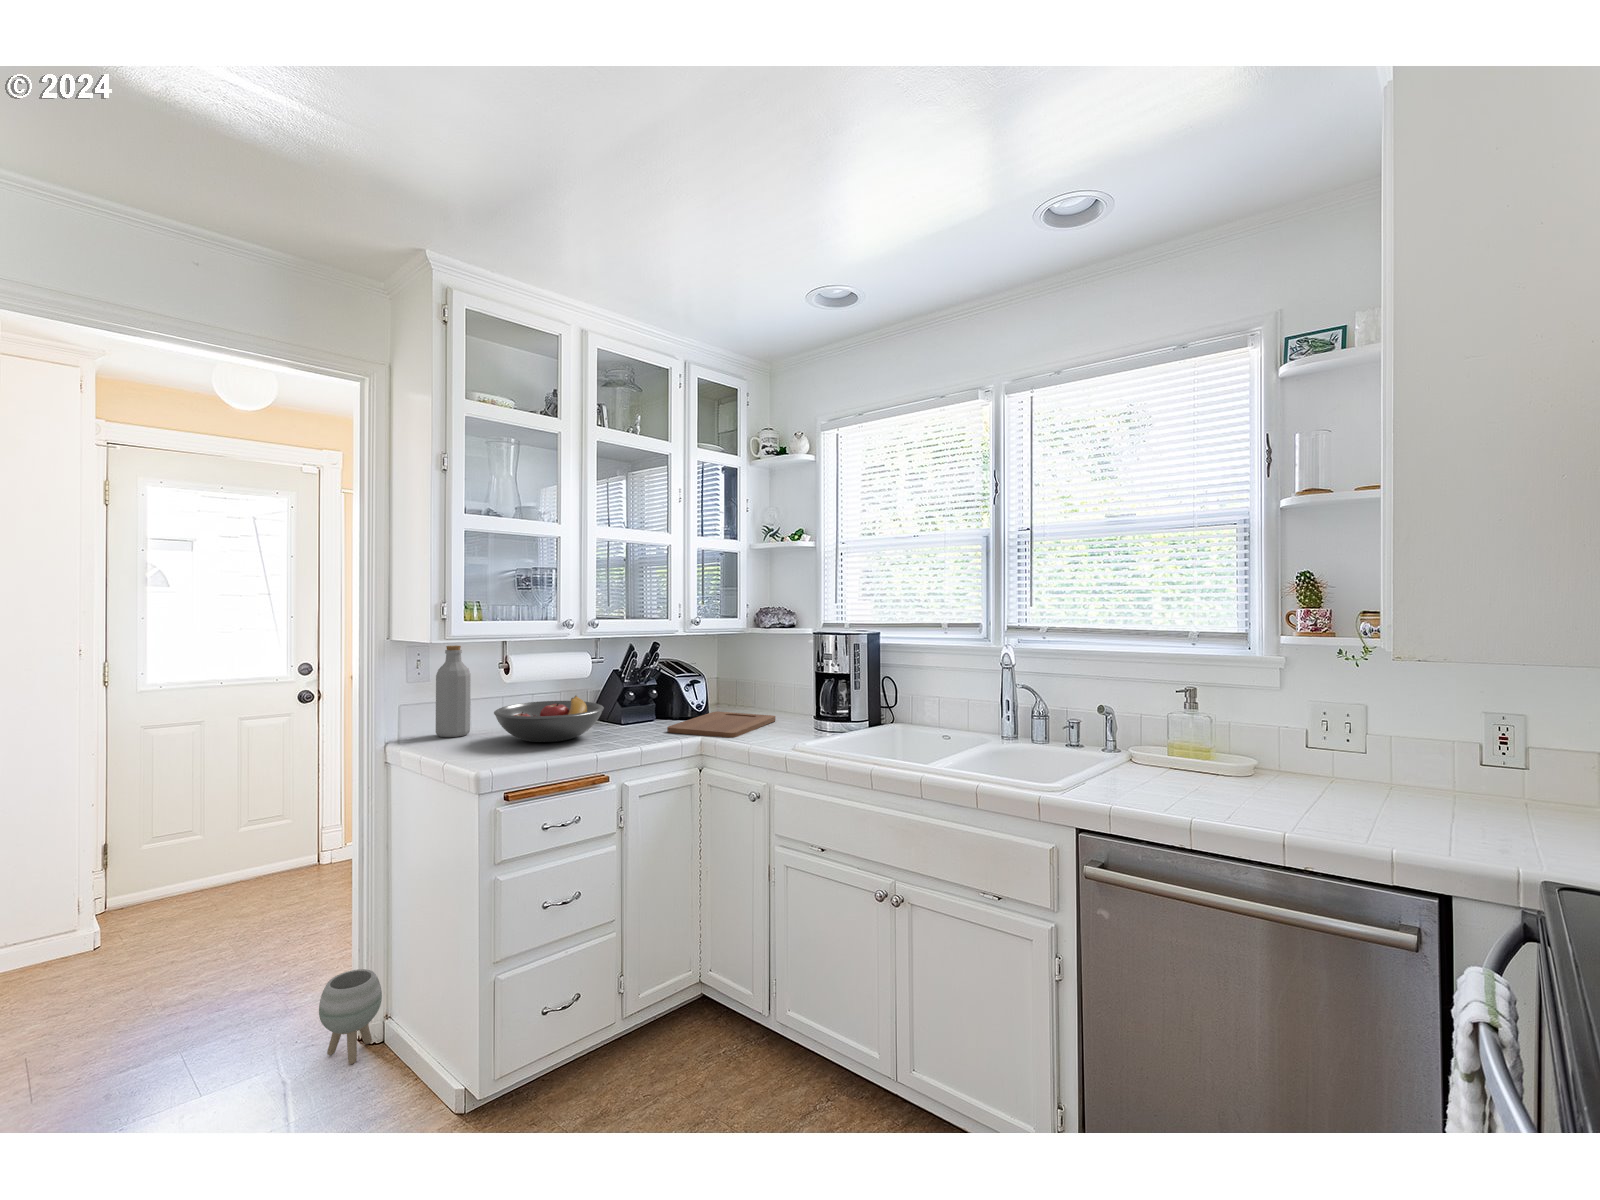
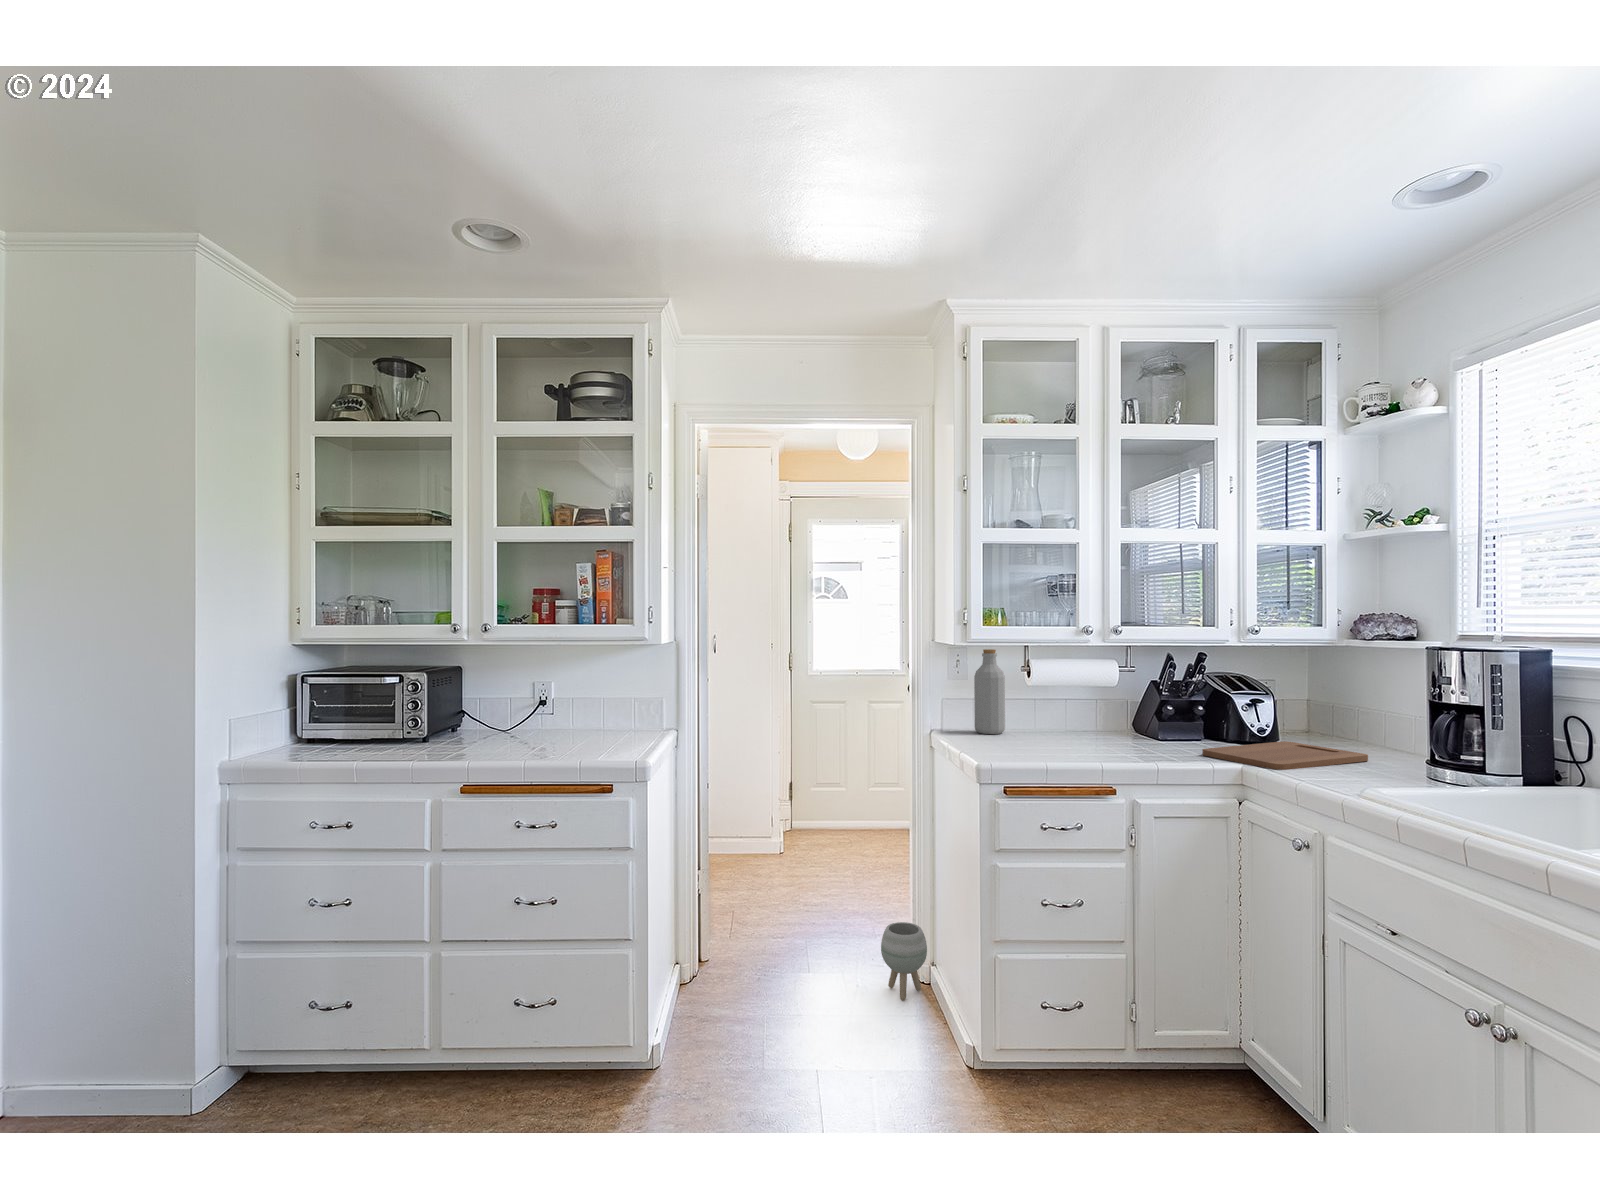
fruit bowl: present [494,696,604,742] -> none [1015,705,1126,748]

